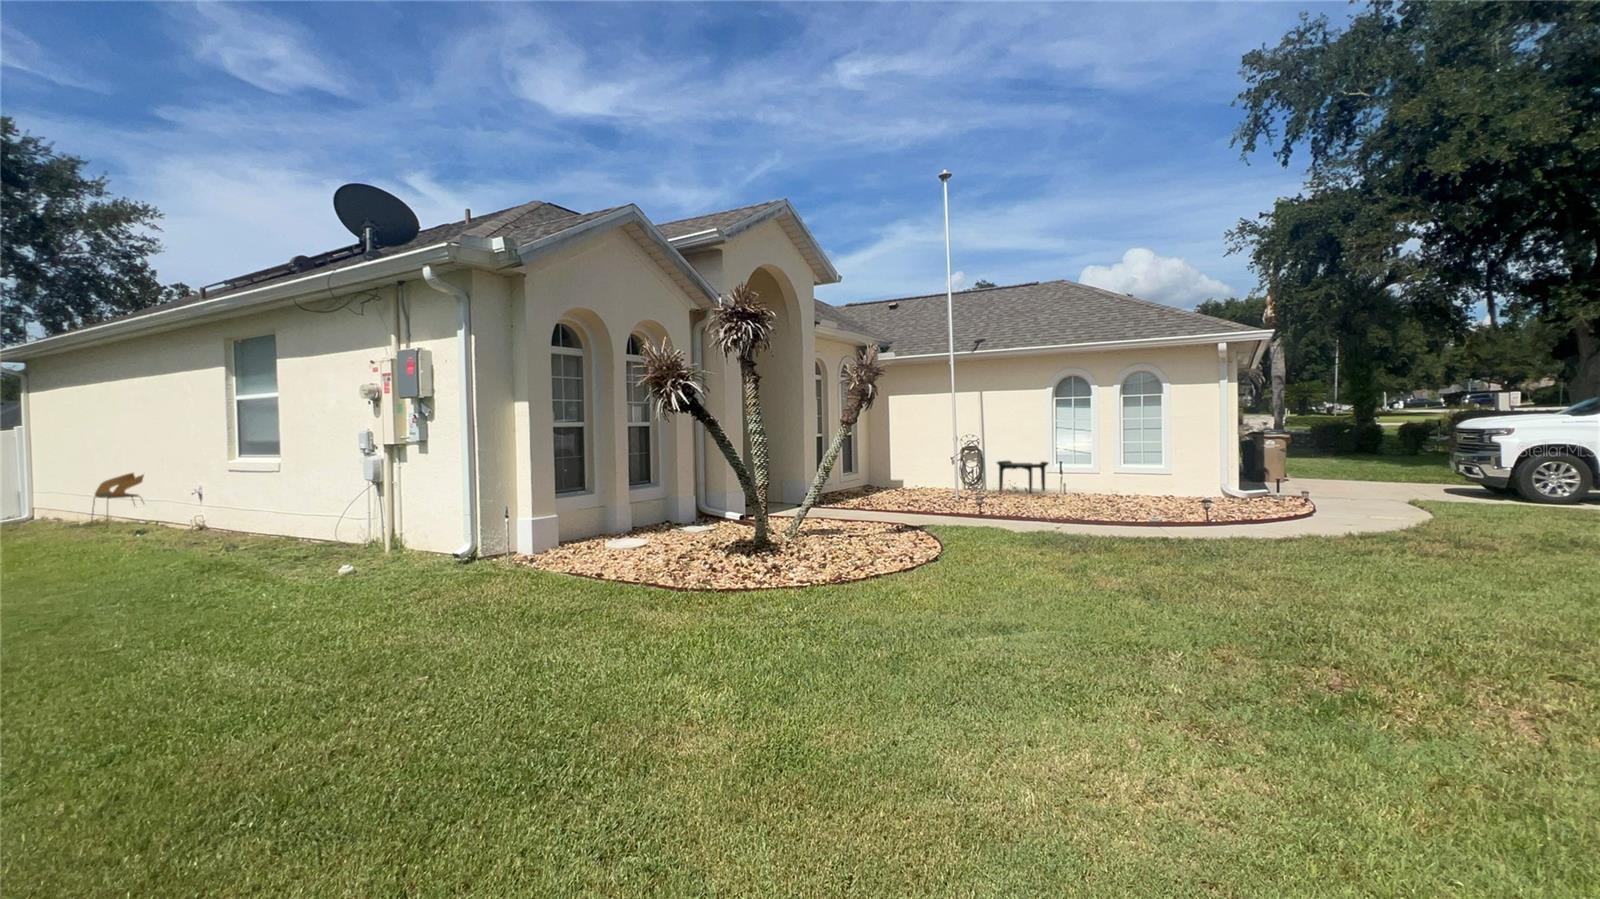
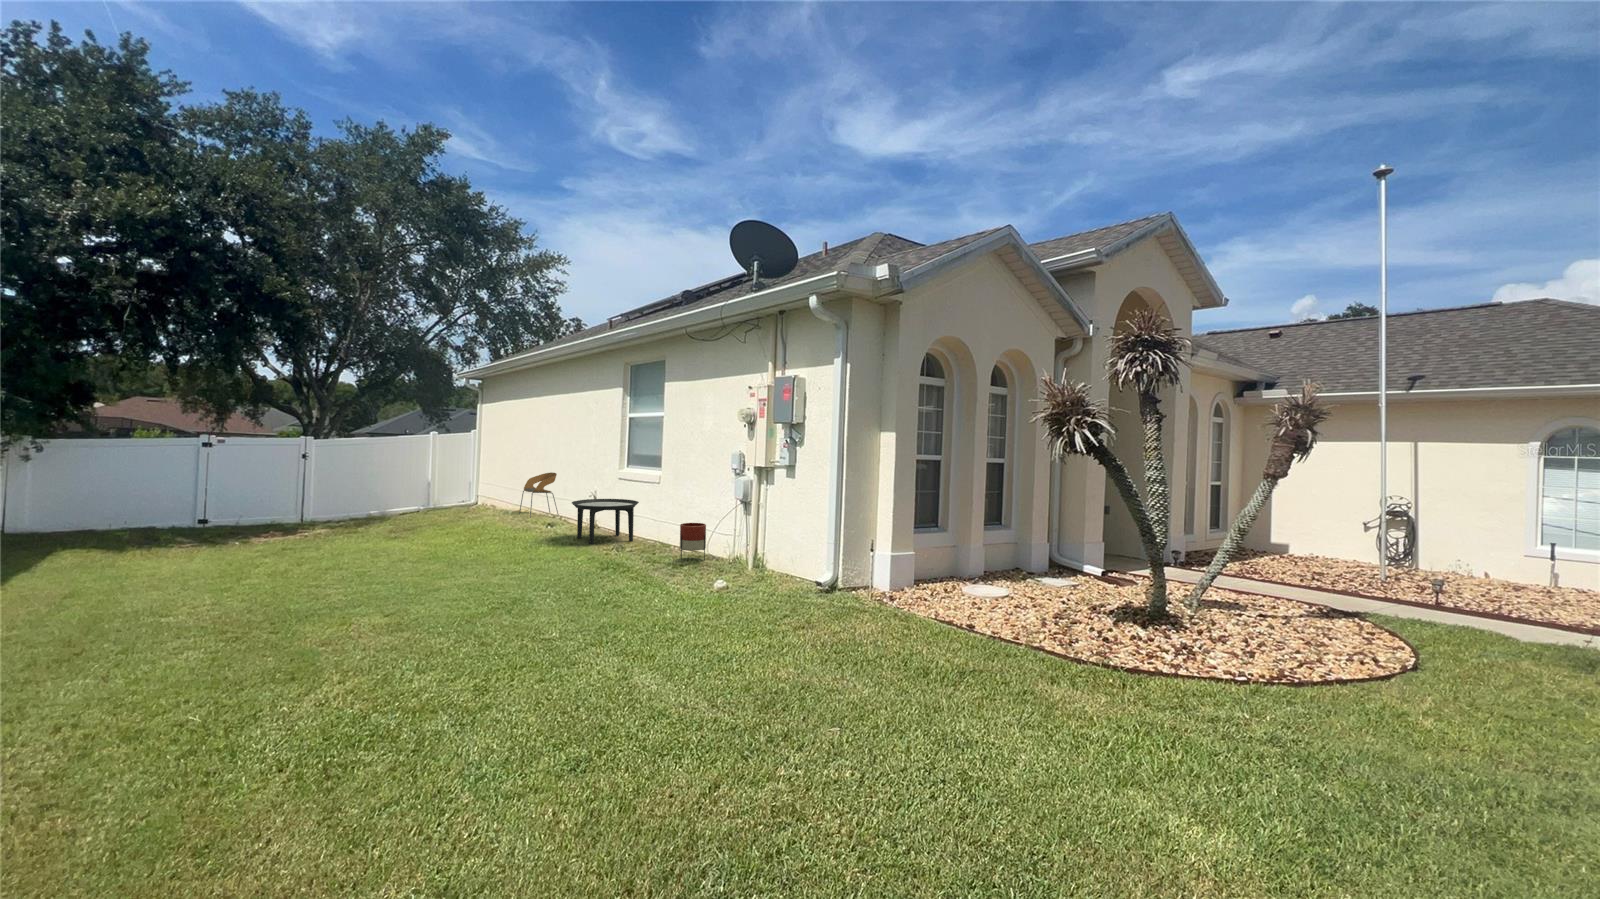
round table: present [997,460,1048,494] -> present [572,499,639,544]
planter: none [303,510,338,553] -> present [680,523,706,560]

